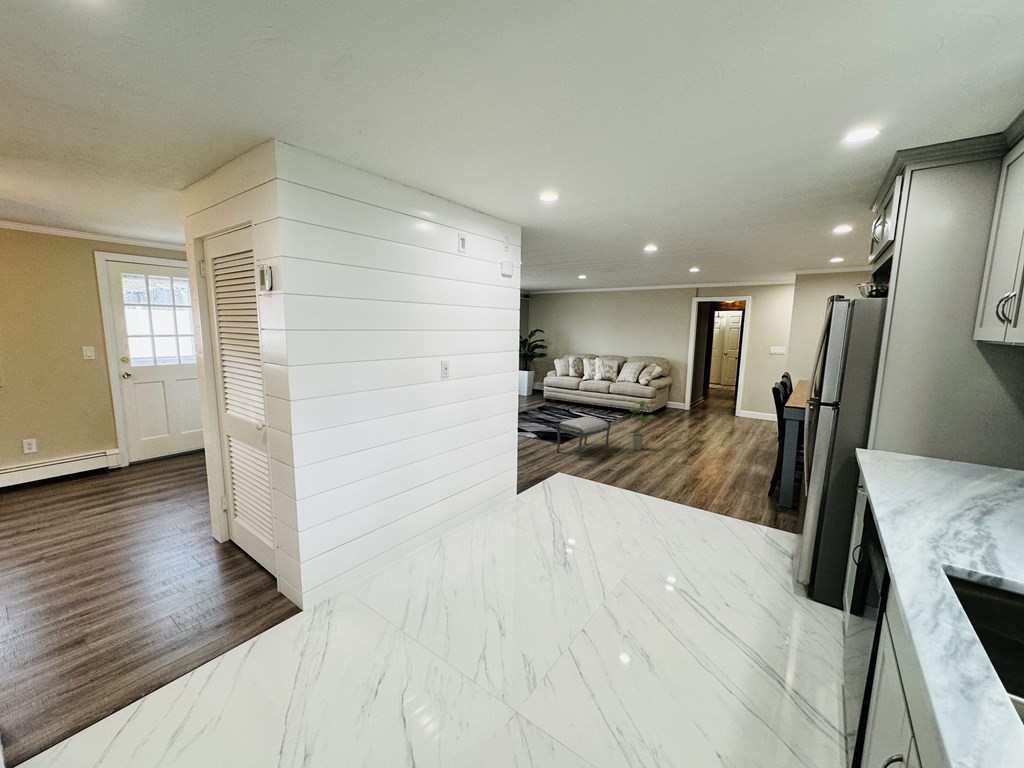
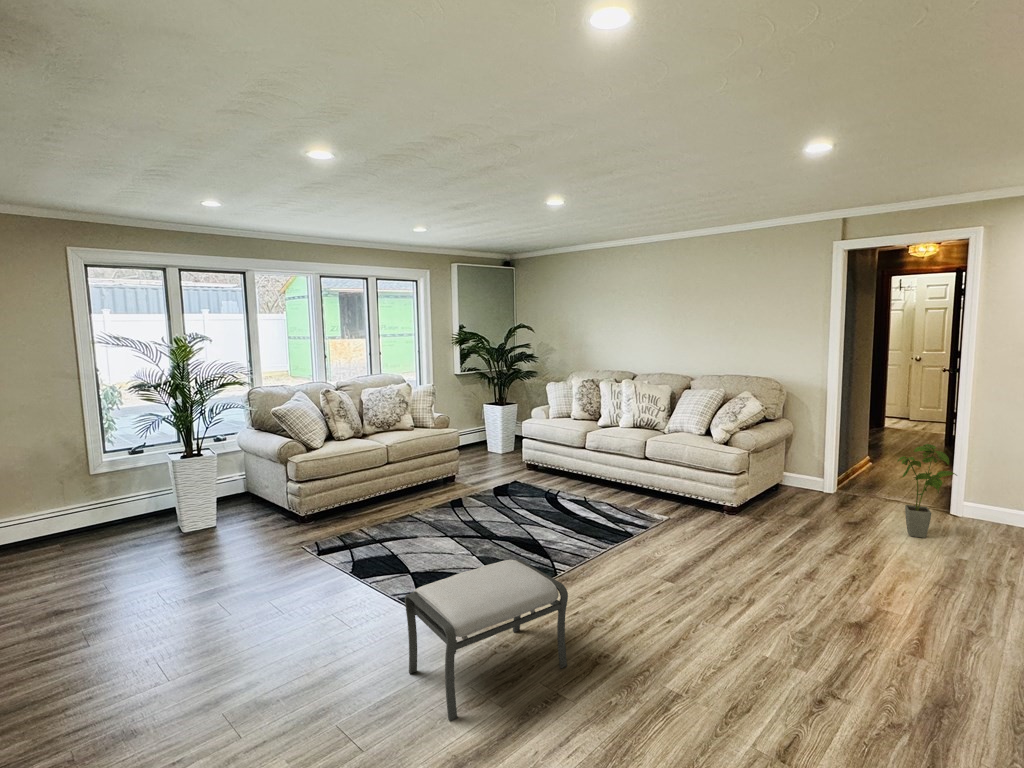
house plant: present [631,401,655,450] -> present [898,444,957,538]

